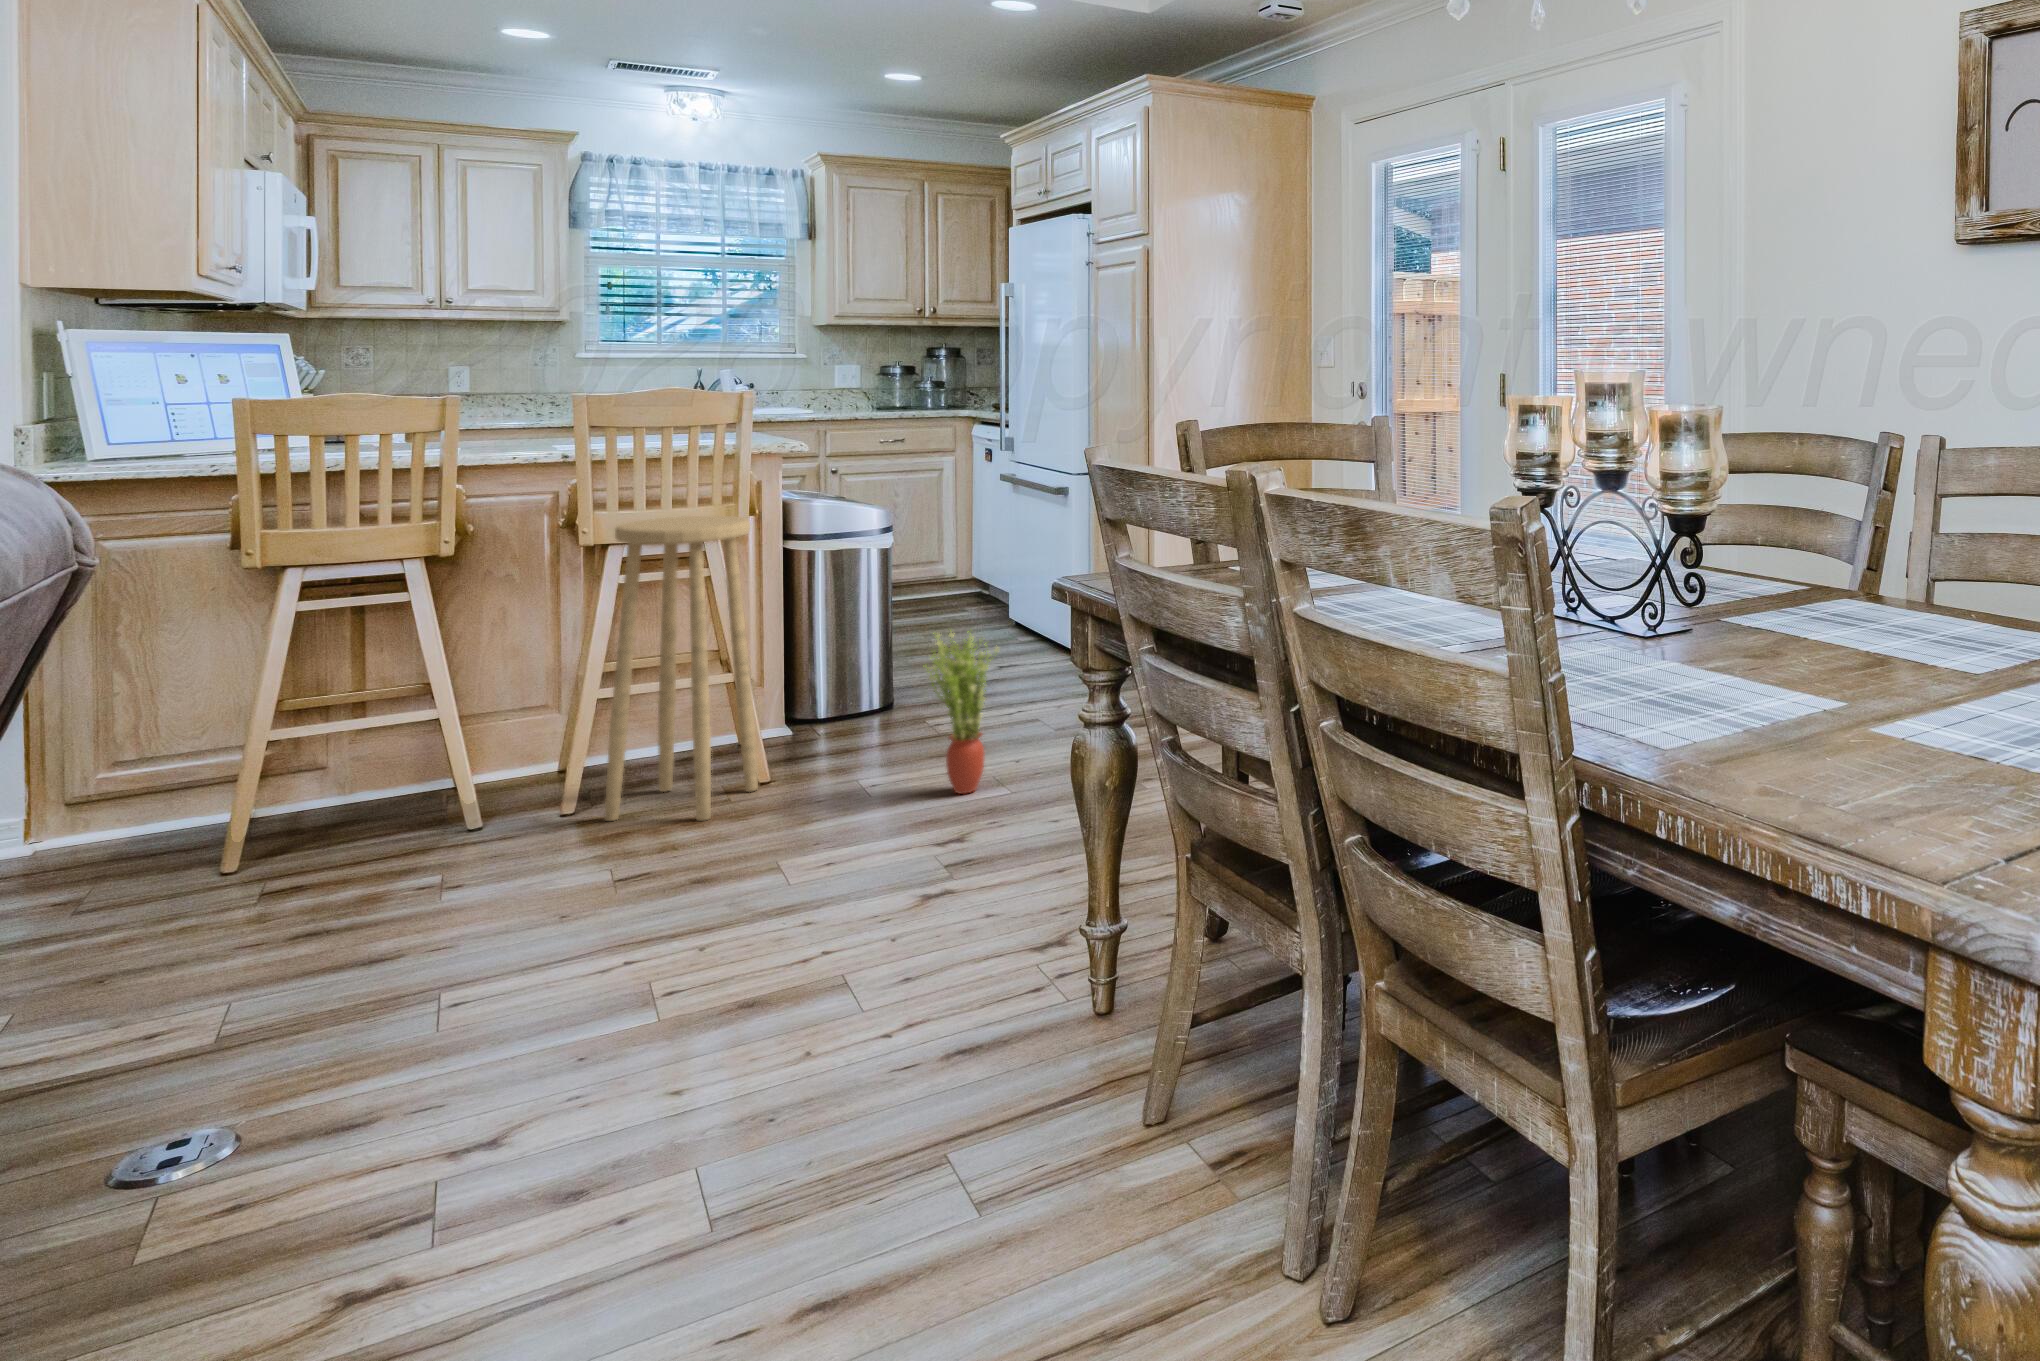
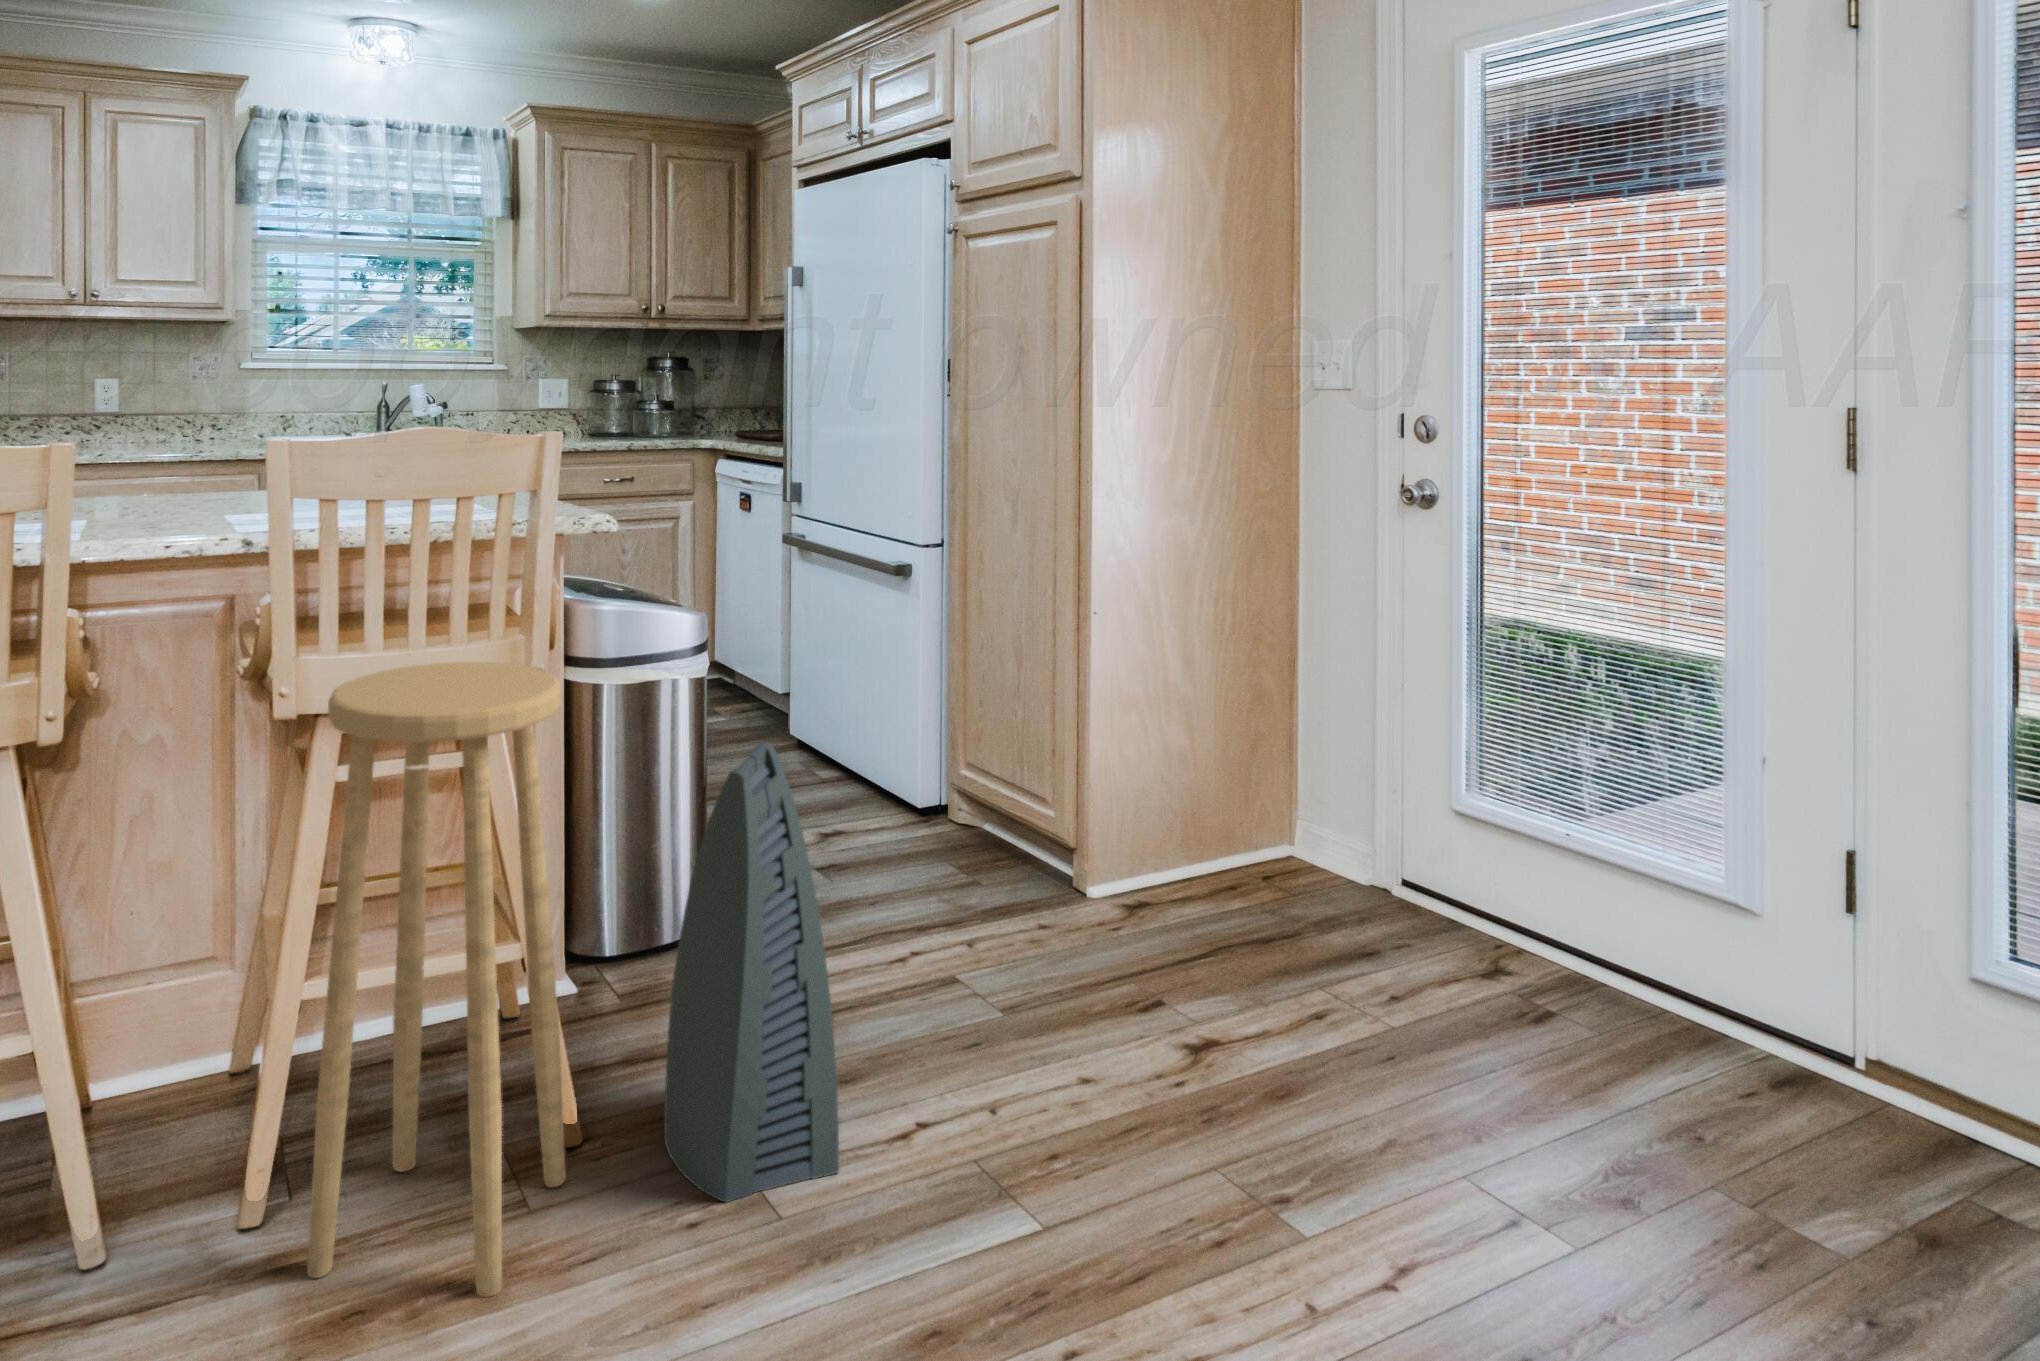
air purifier: none [821,561,917,792] -> present [664,742,839,1202]
potted plant: present [927,630,998,794] -> none [895,904,1027,1239]

